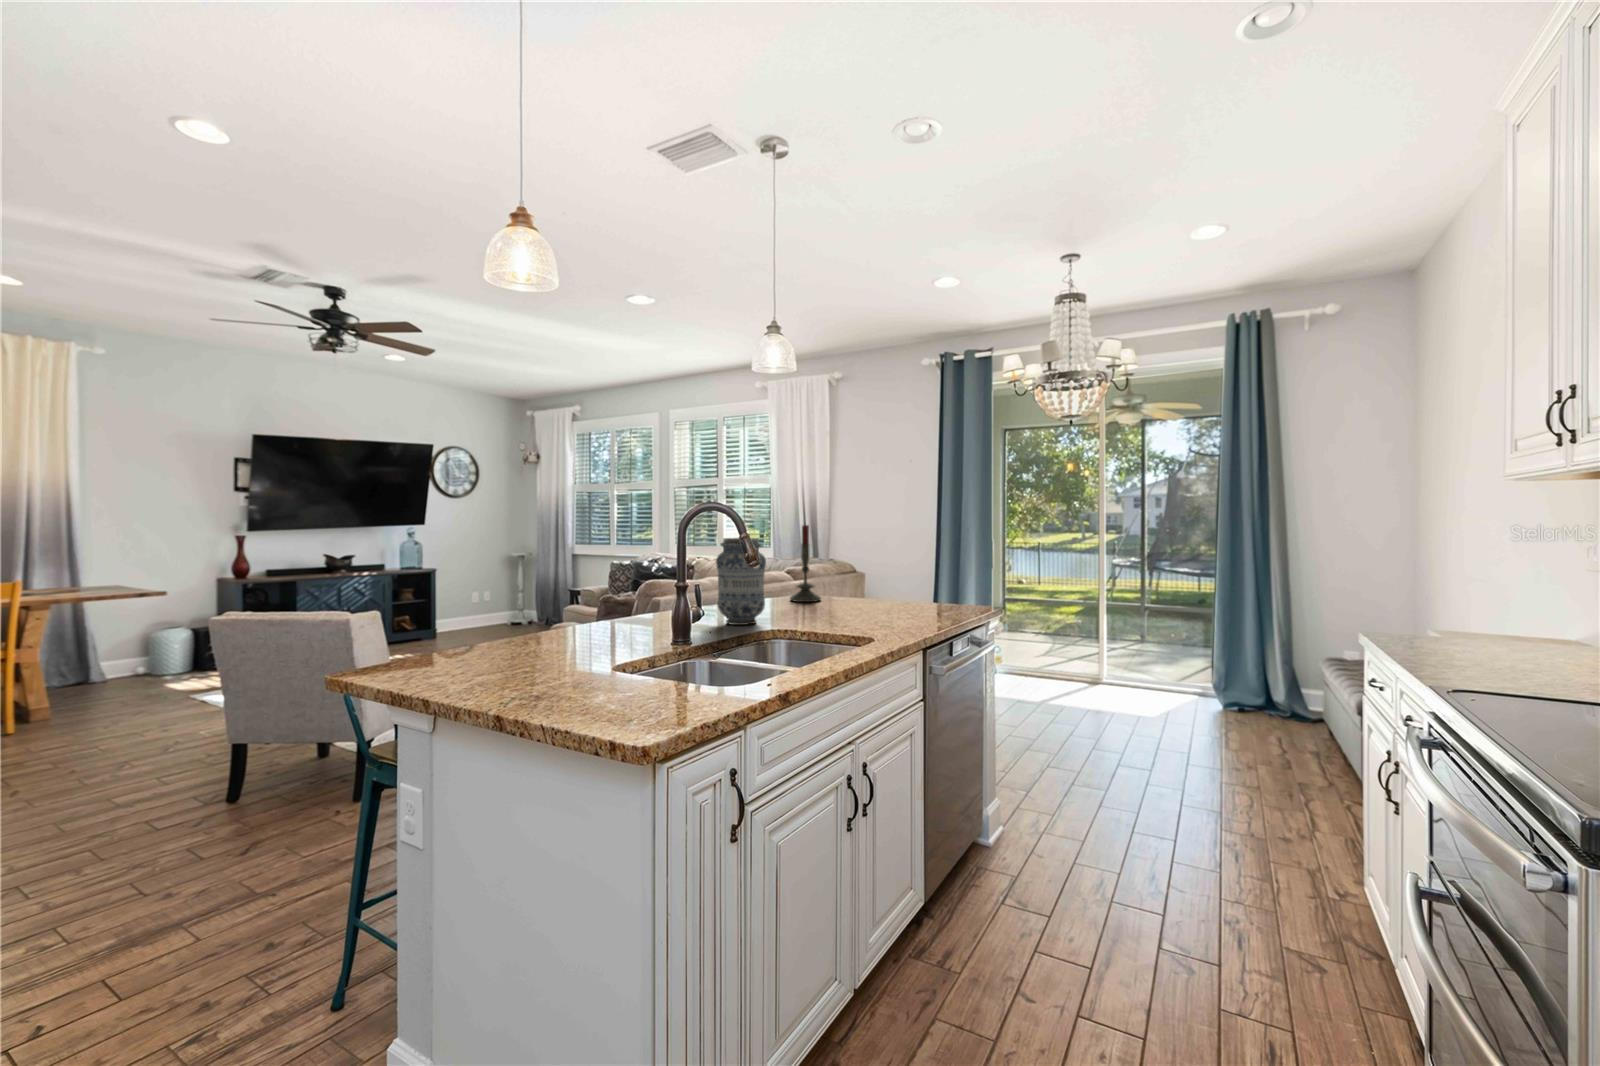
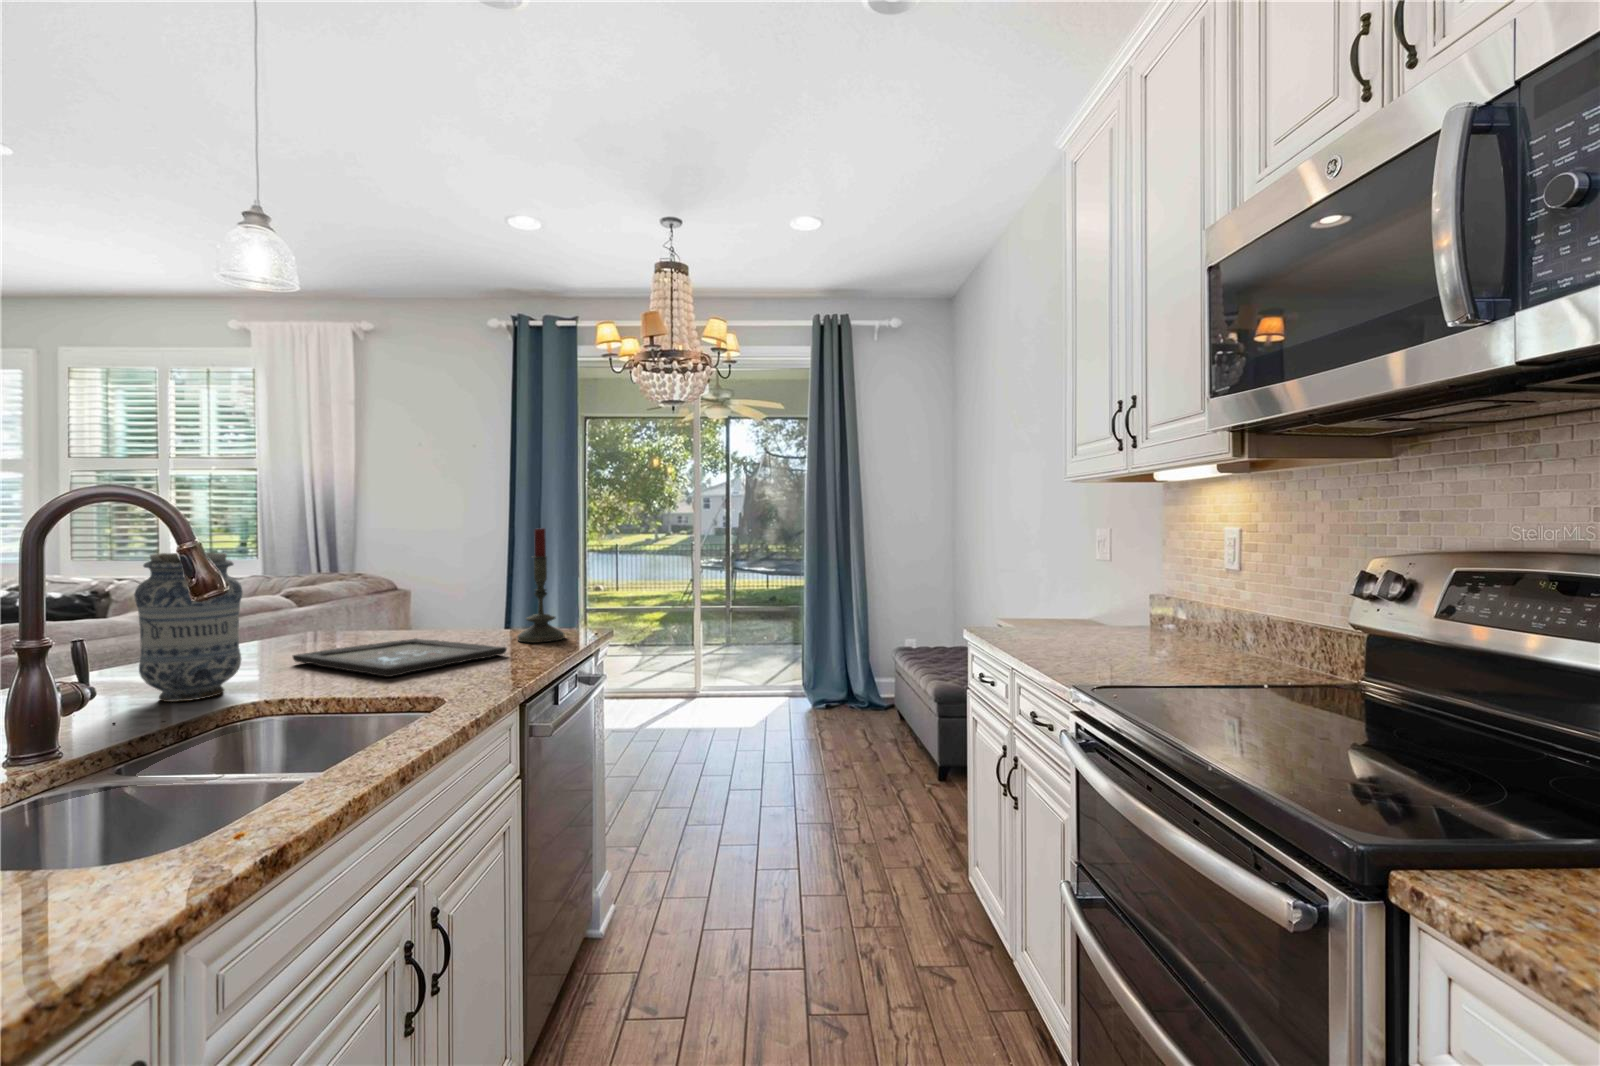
candle: present [790,525,821,602] -> present [517,528,564,643]
tray: none [791,602,921,623] -> present [293,638,507,677]

